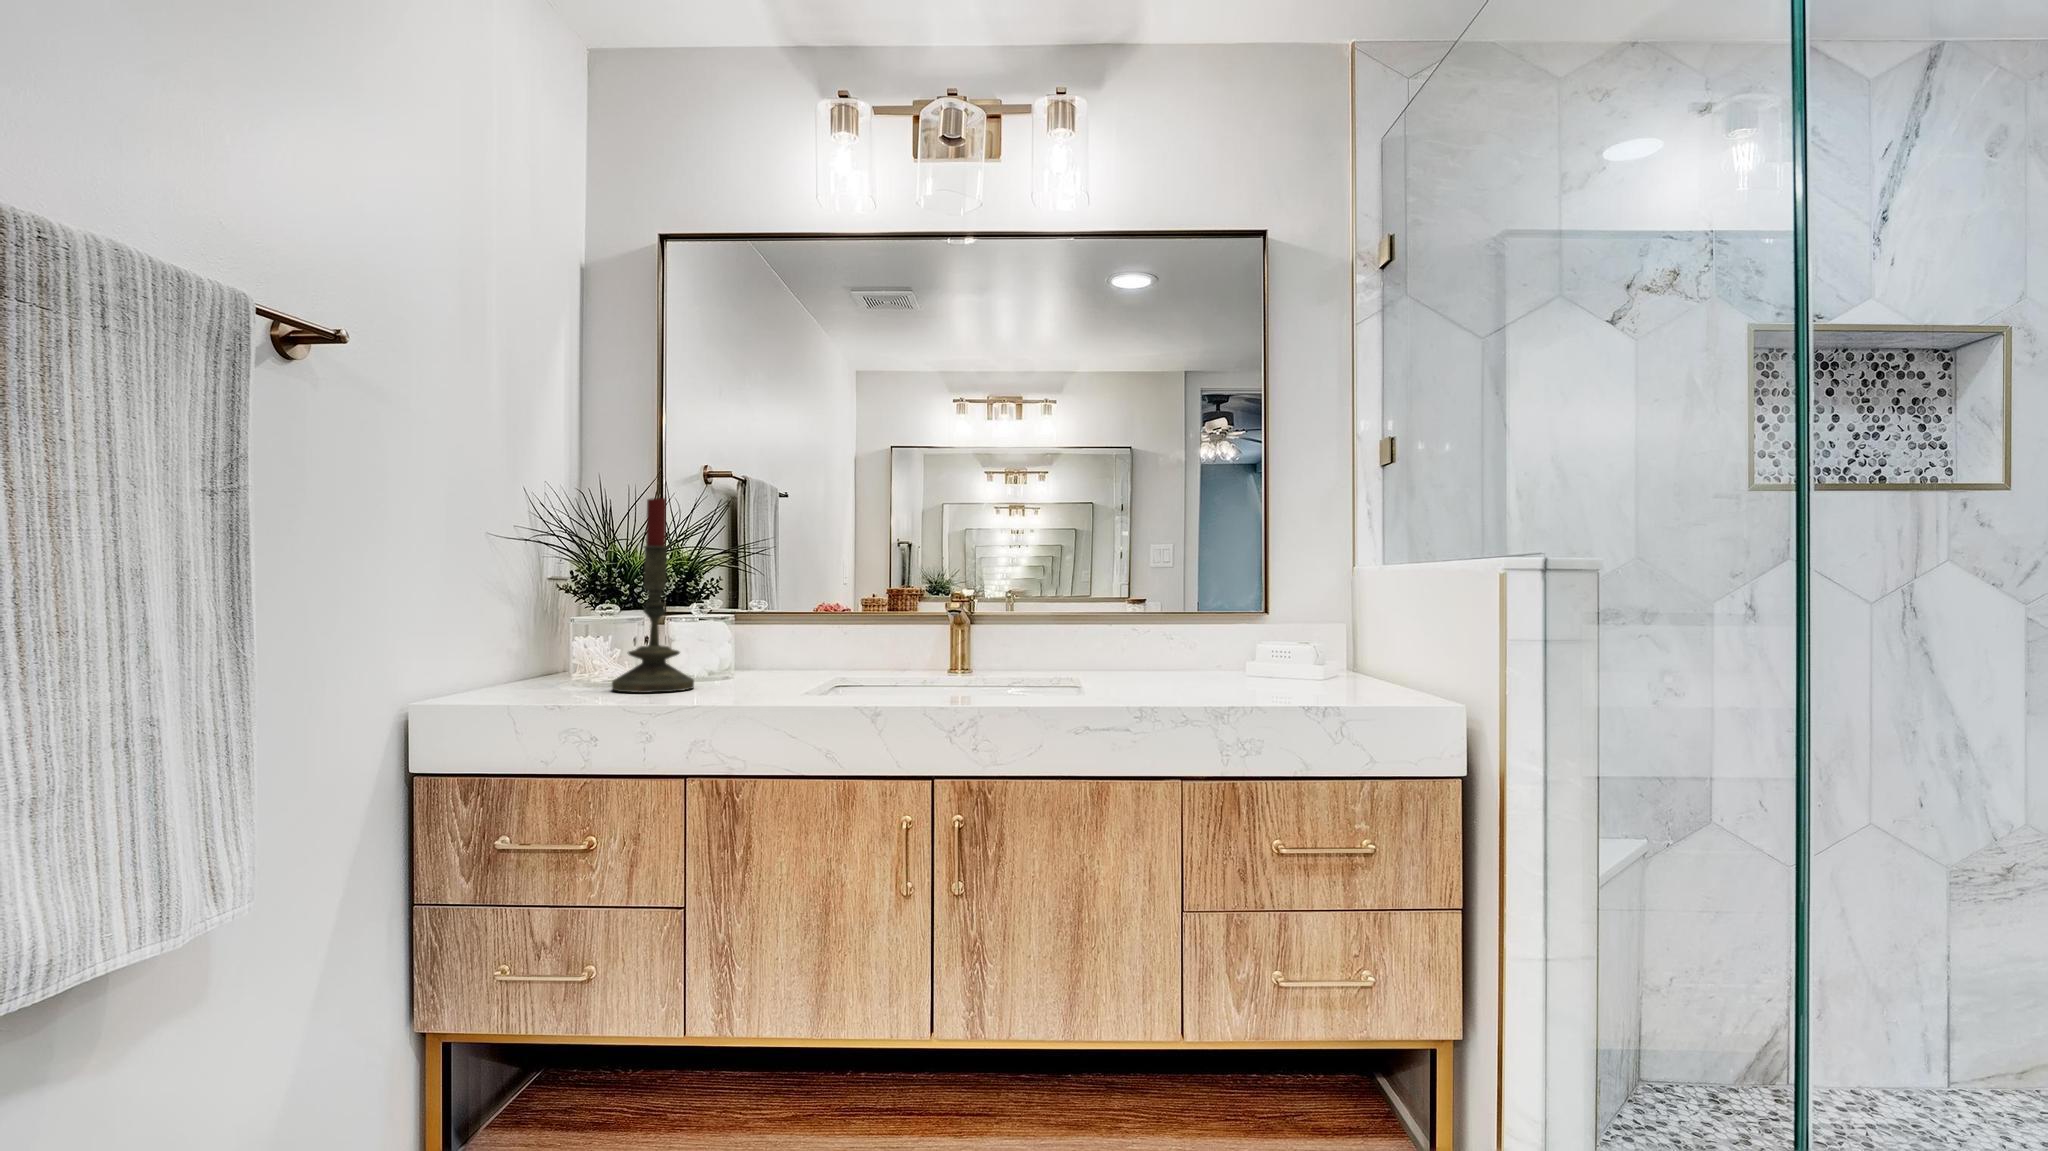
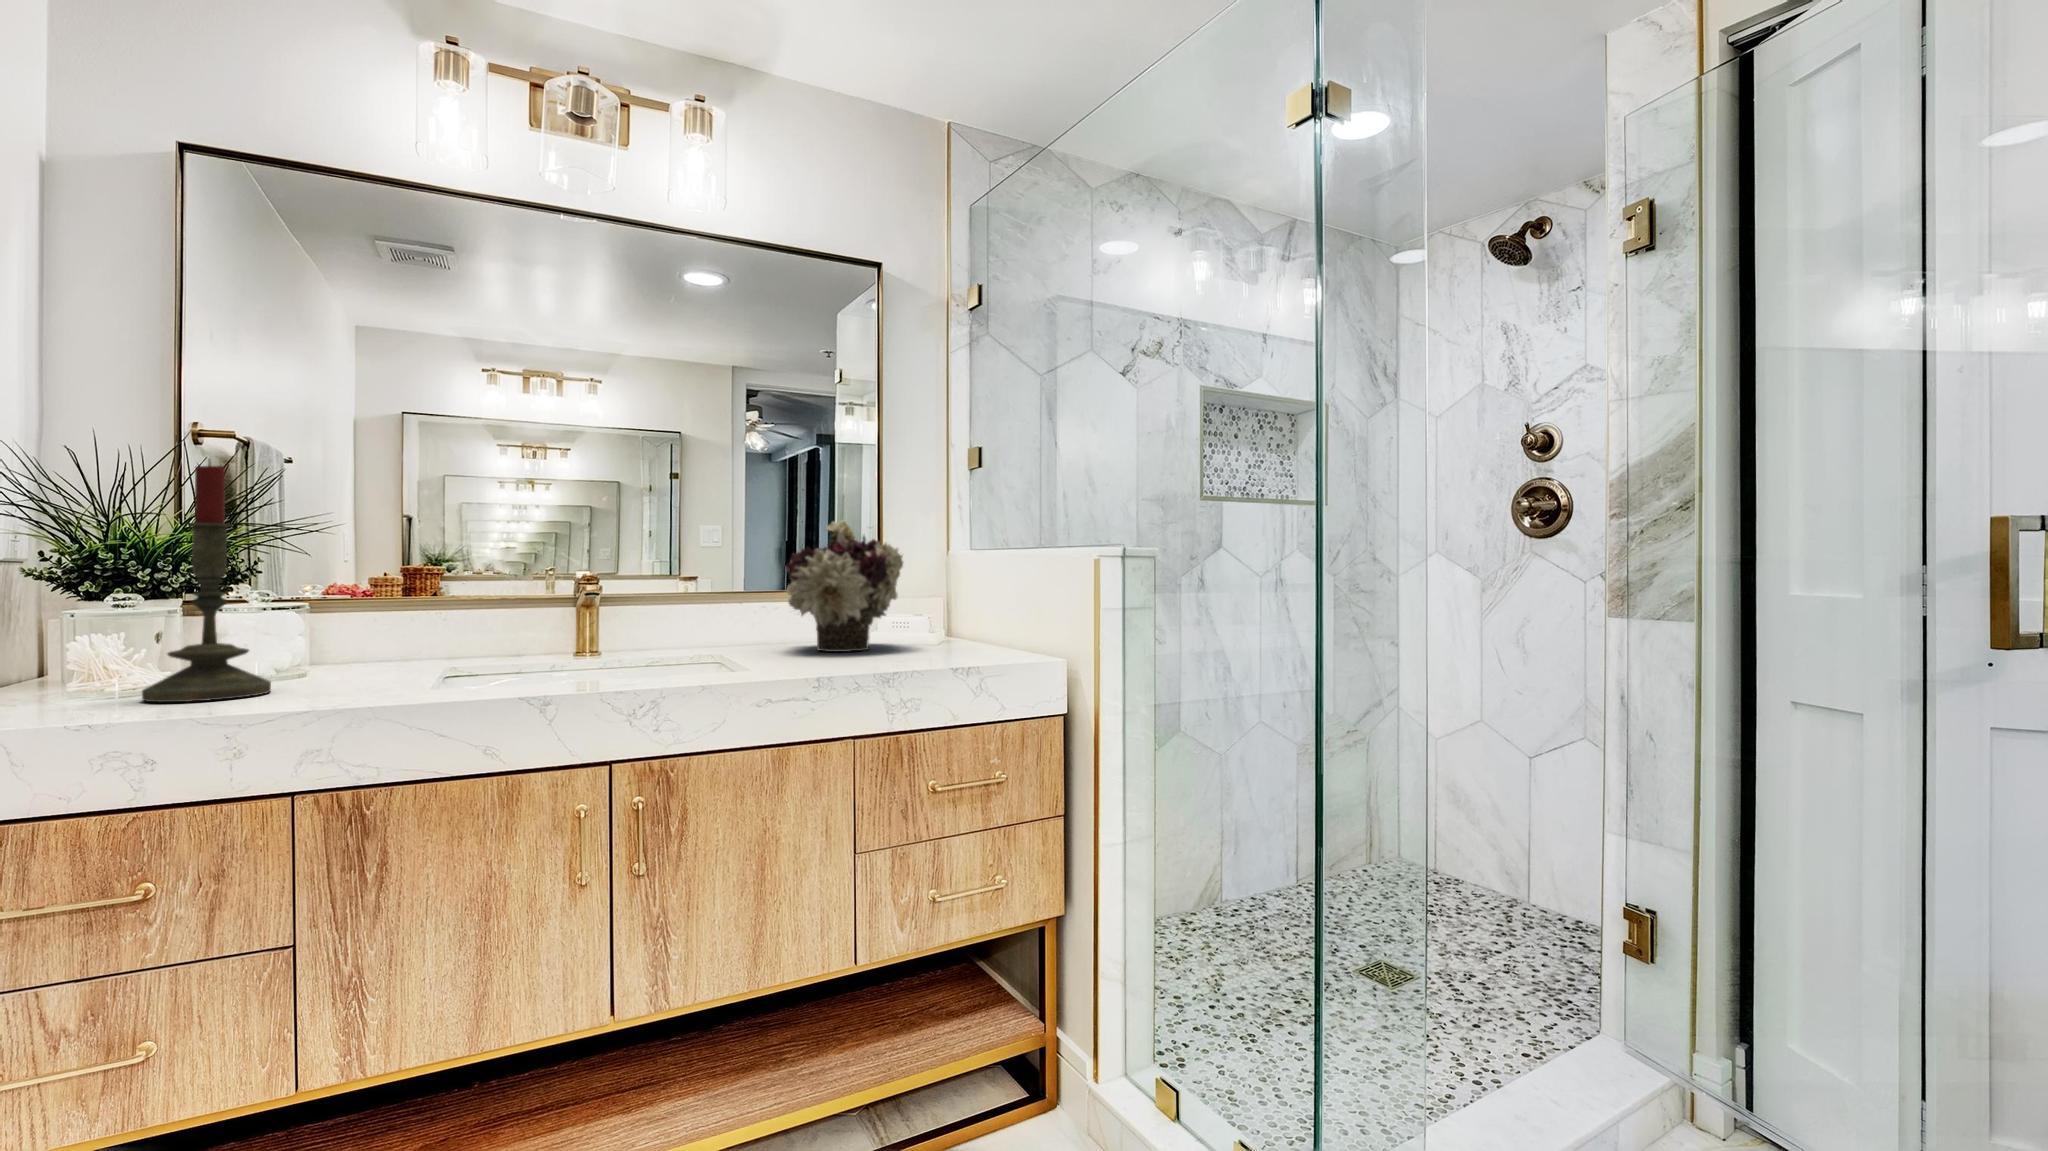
flower arrangement: none [1144,528,1281,680] -> present [785,520,903,652]

